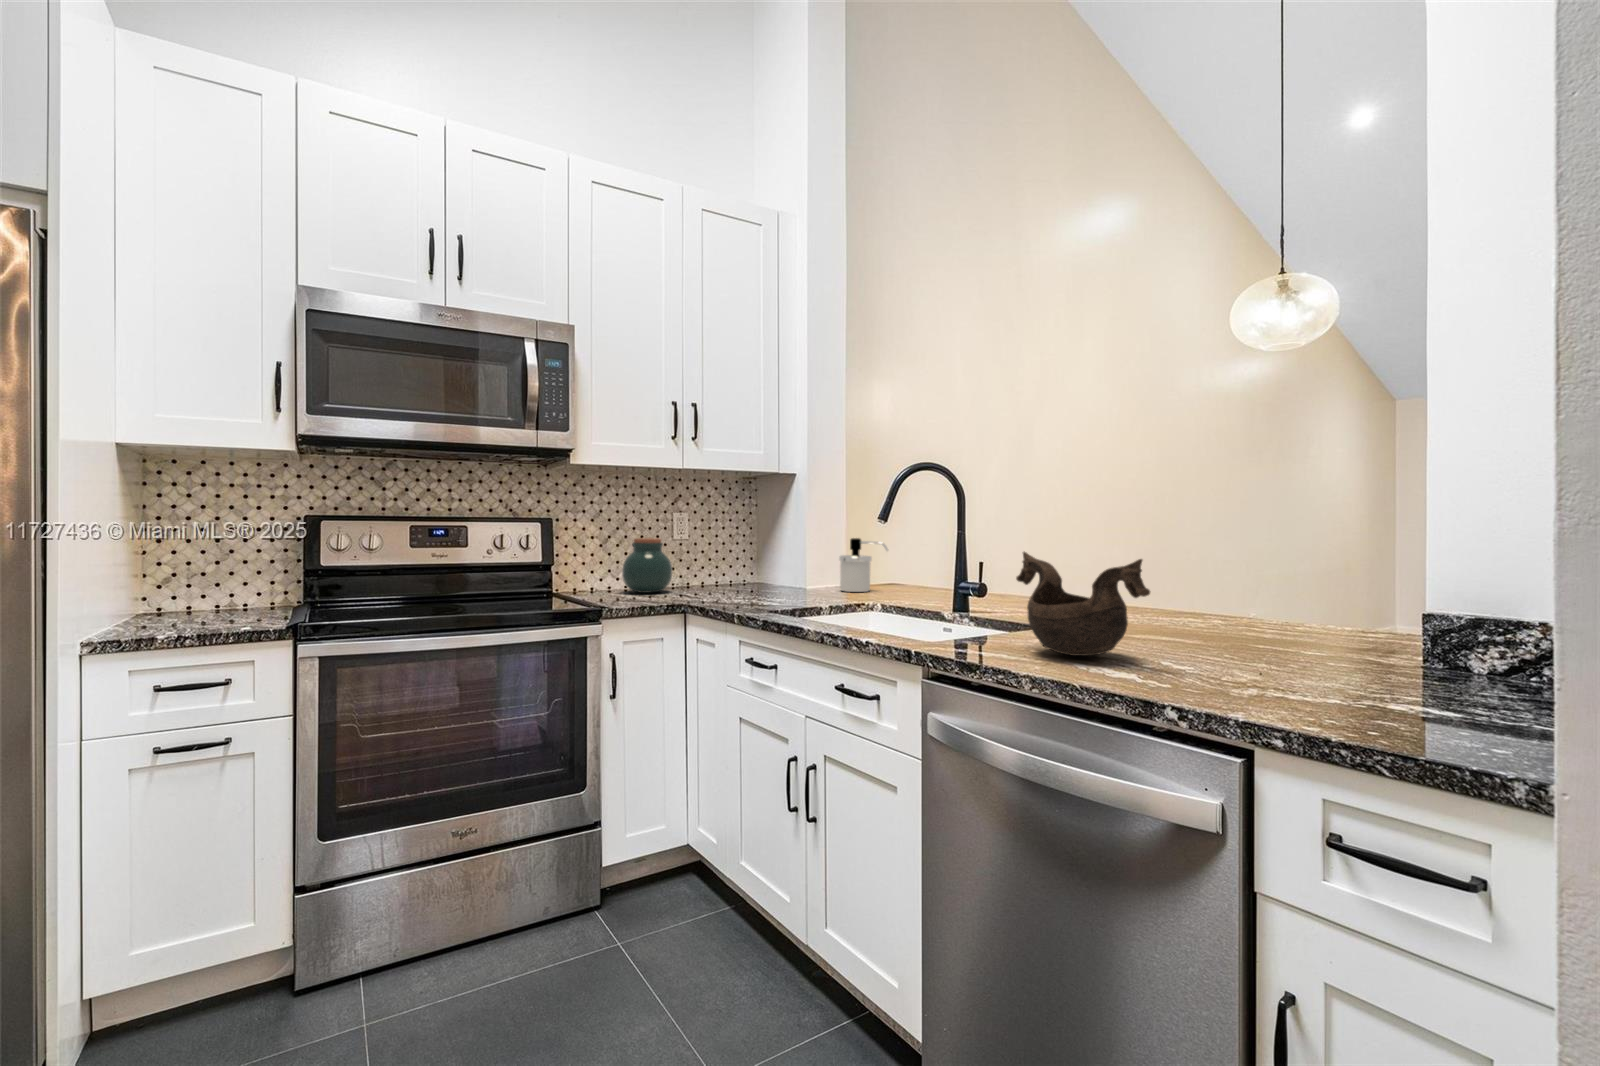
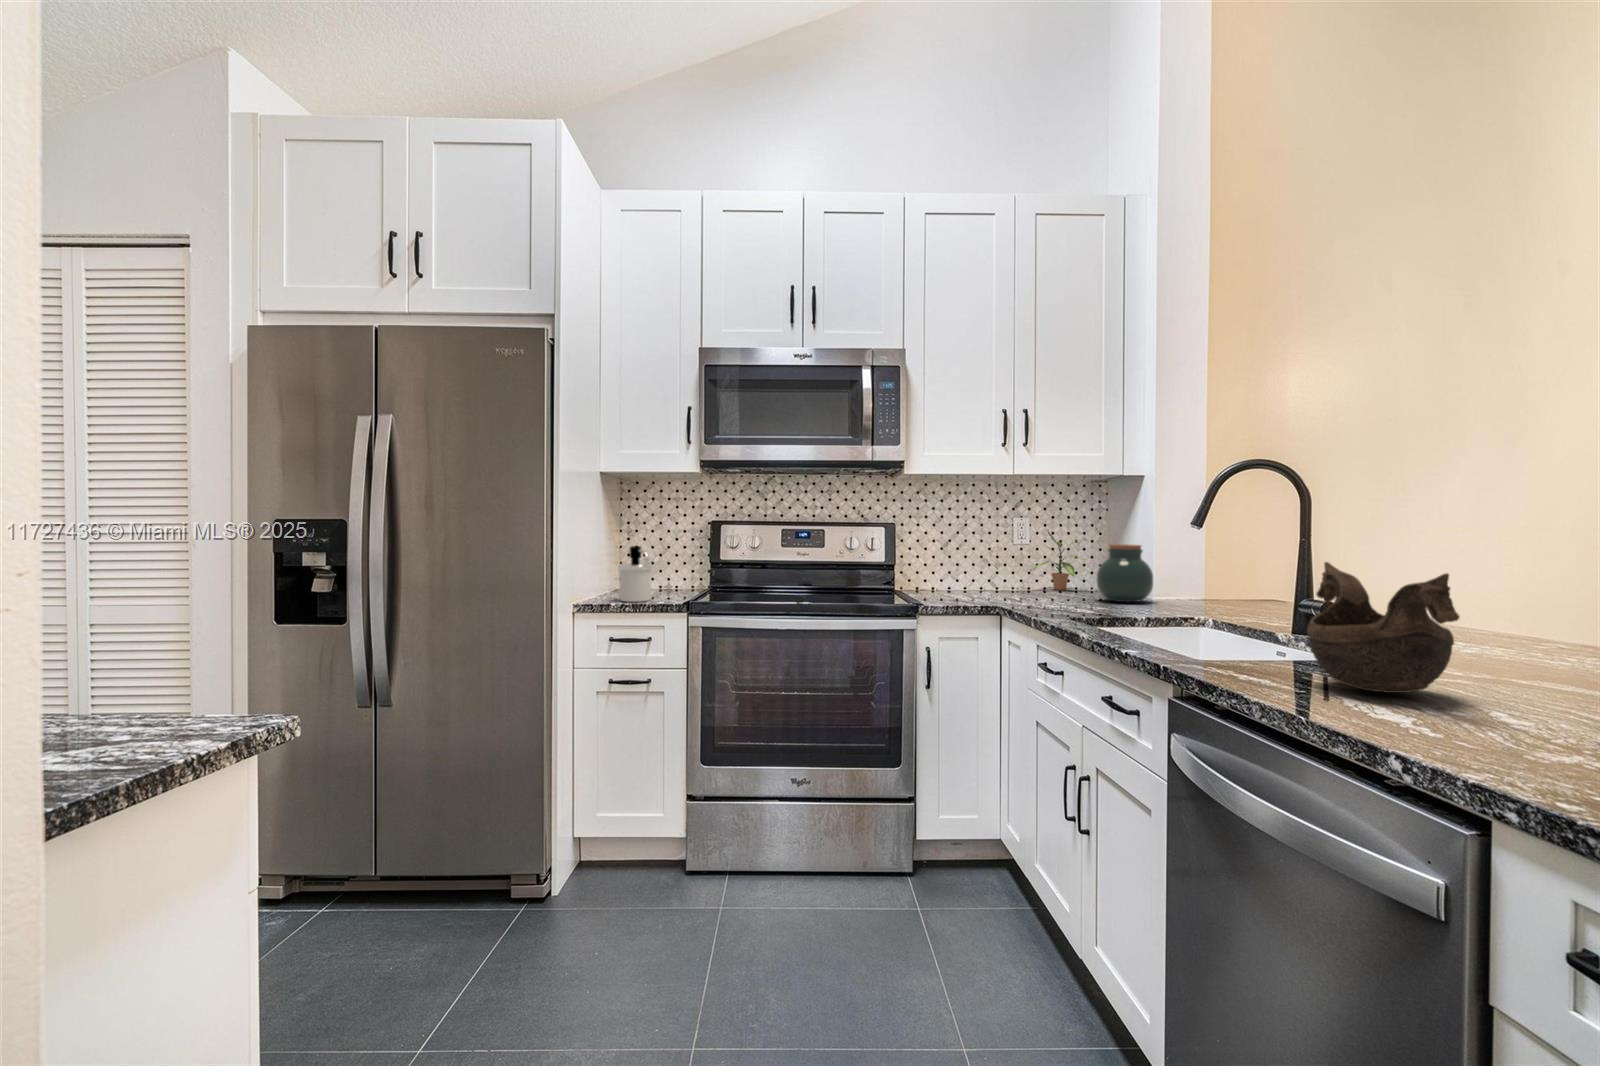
potted plant: none [695,524,744,584] -> present [1034,530,1080,590]
jar: present [622,538,672,593] -> present [1097,544,1153,602]
soap dispenser: present [839,538,888,592] -> present [618,546,652,602]

